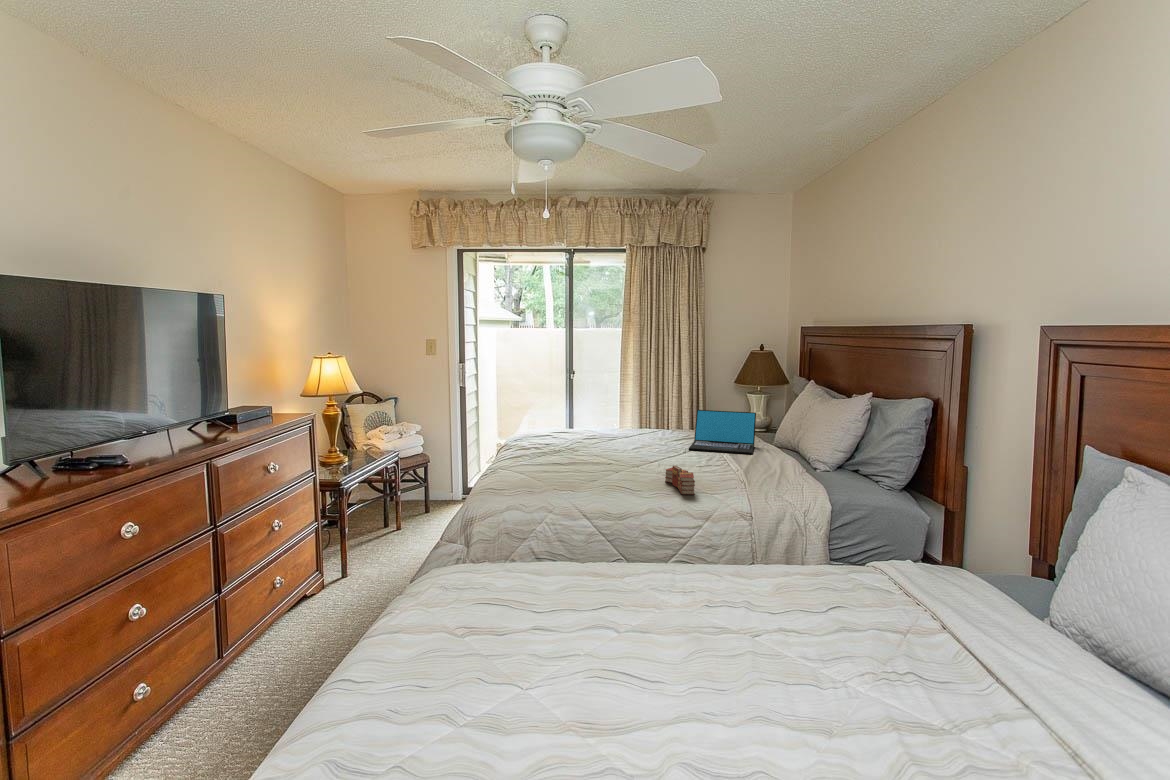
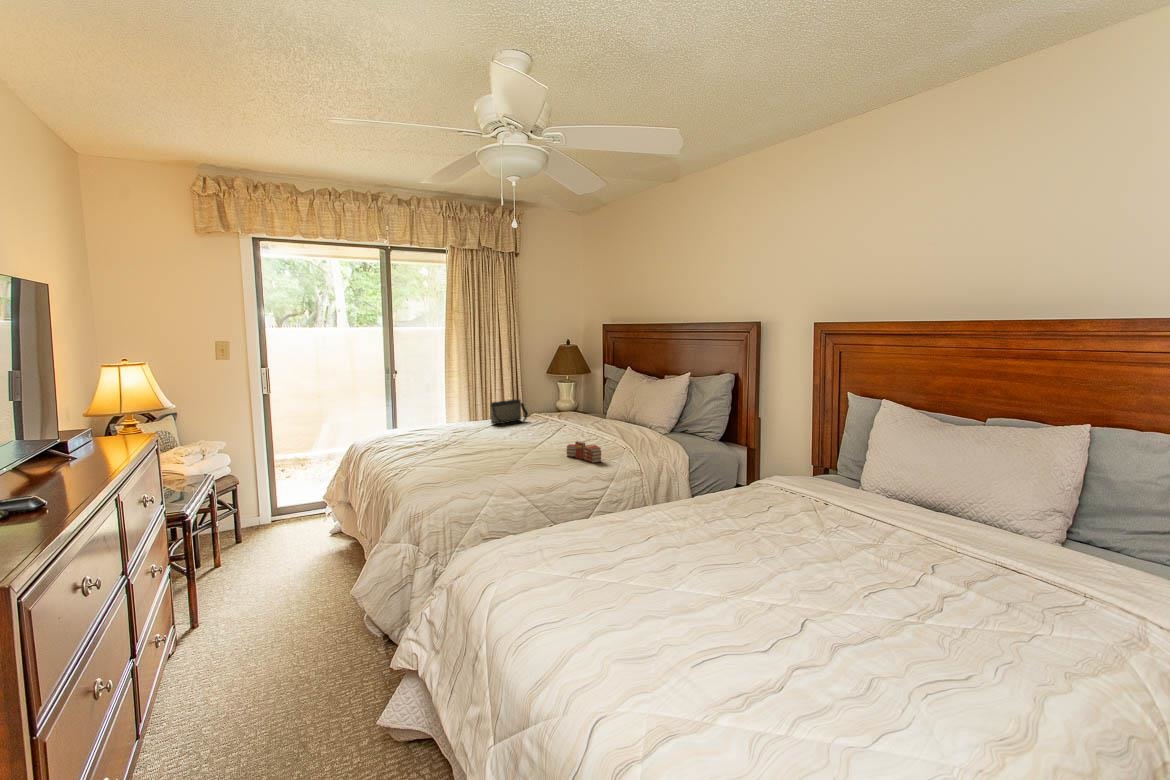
handbag: none [642,409,685,436] -> present [491,399,528,424]
laptop: present [689,410,756,454] -> none [544,397,602,432]

